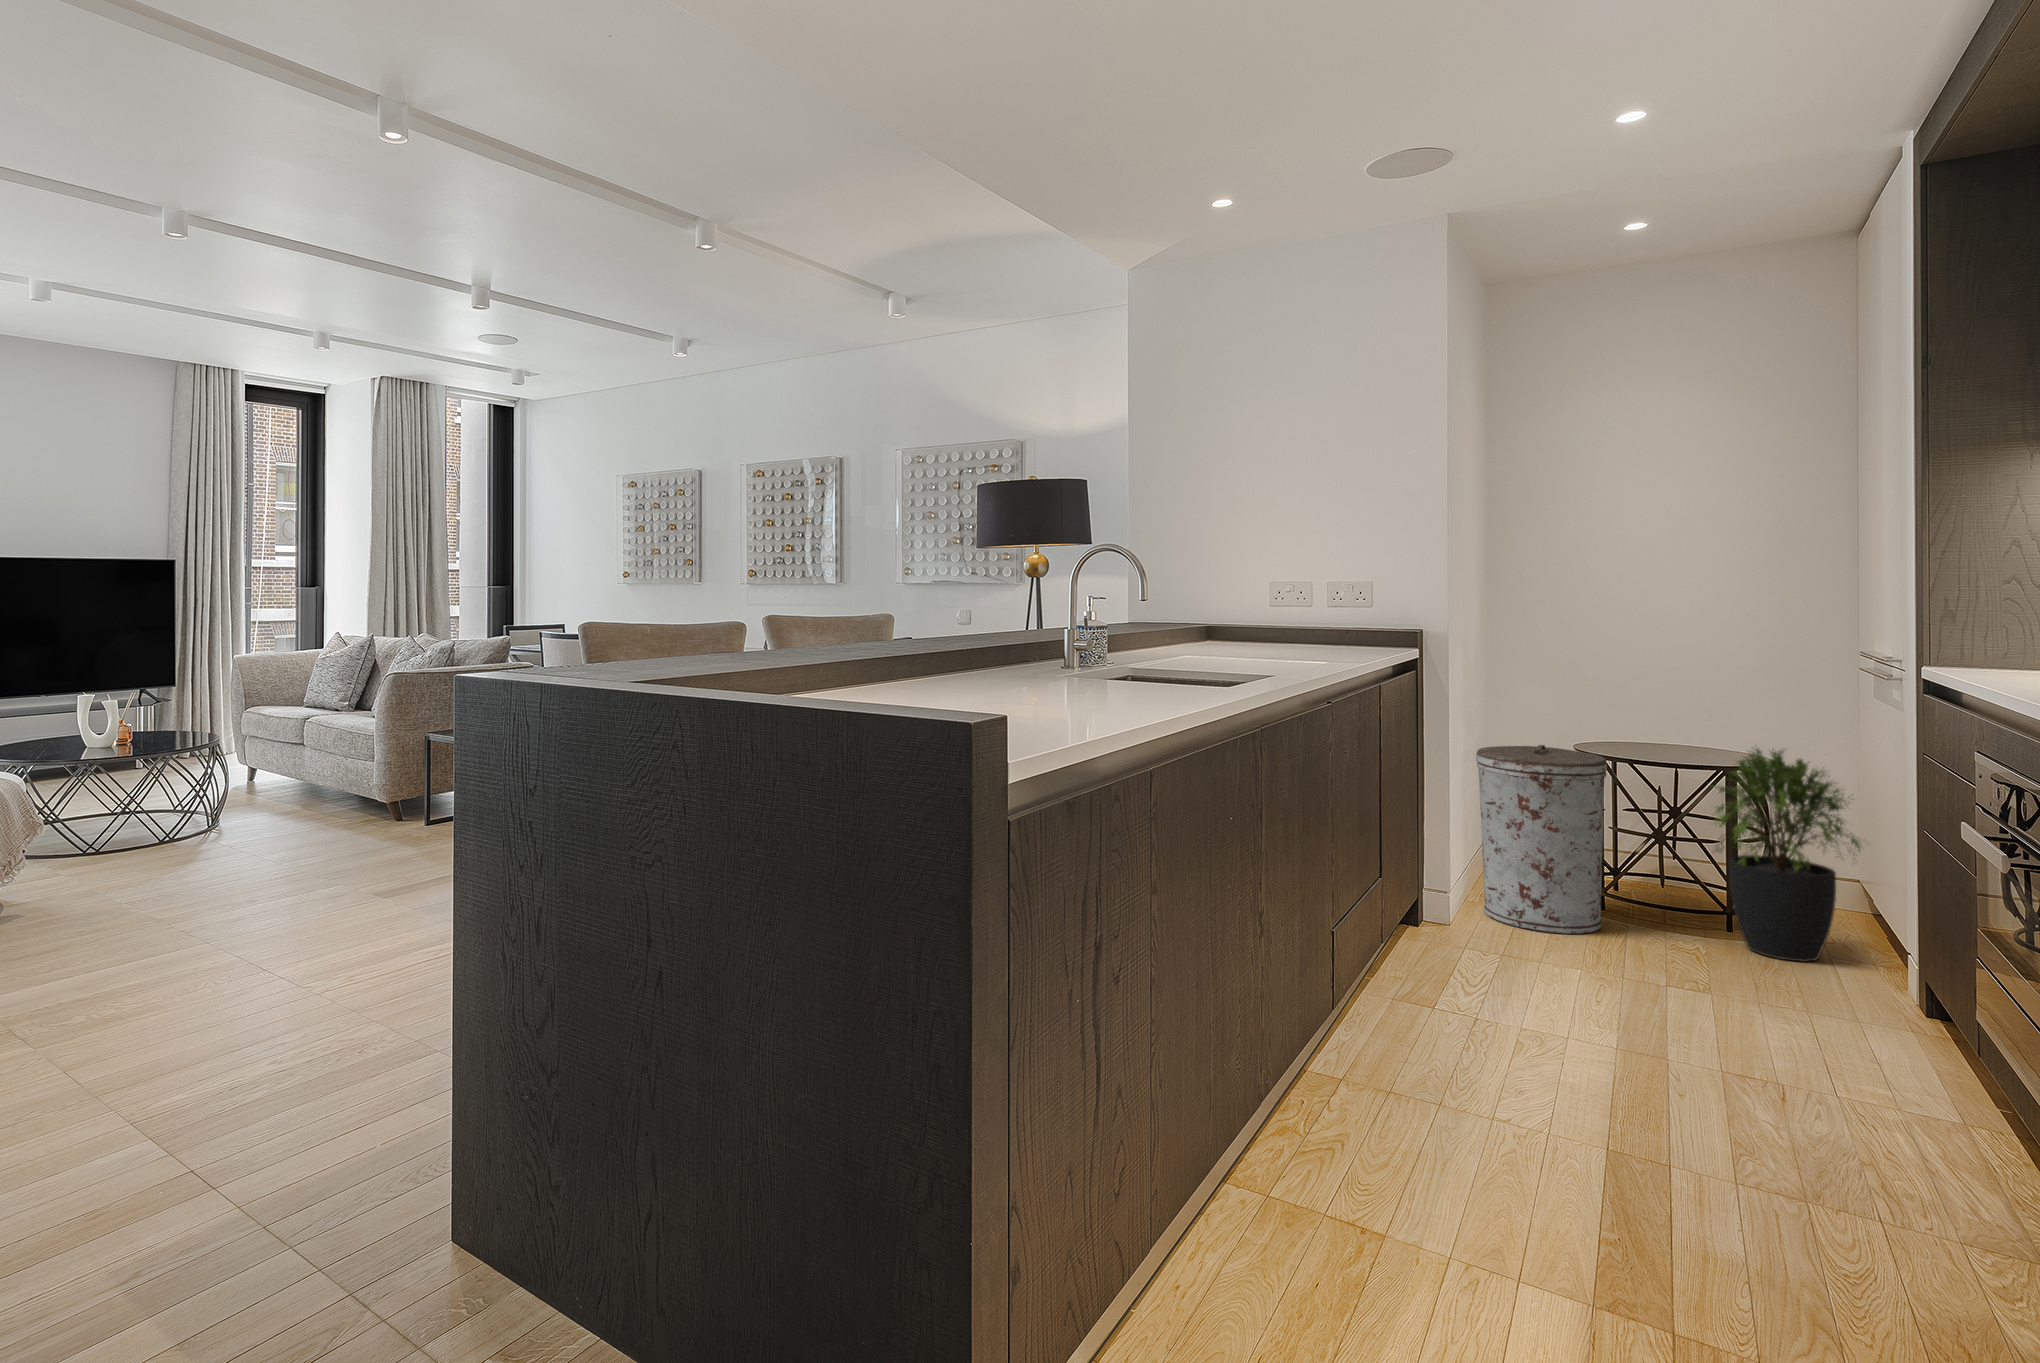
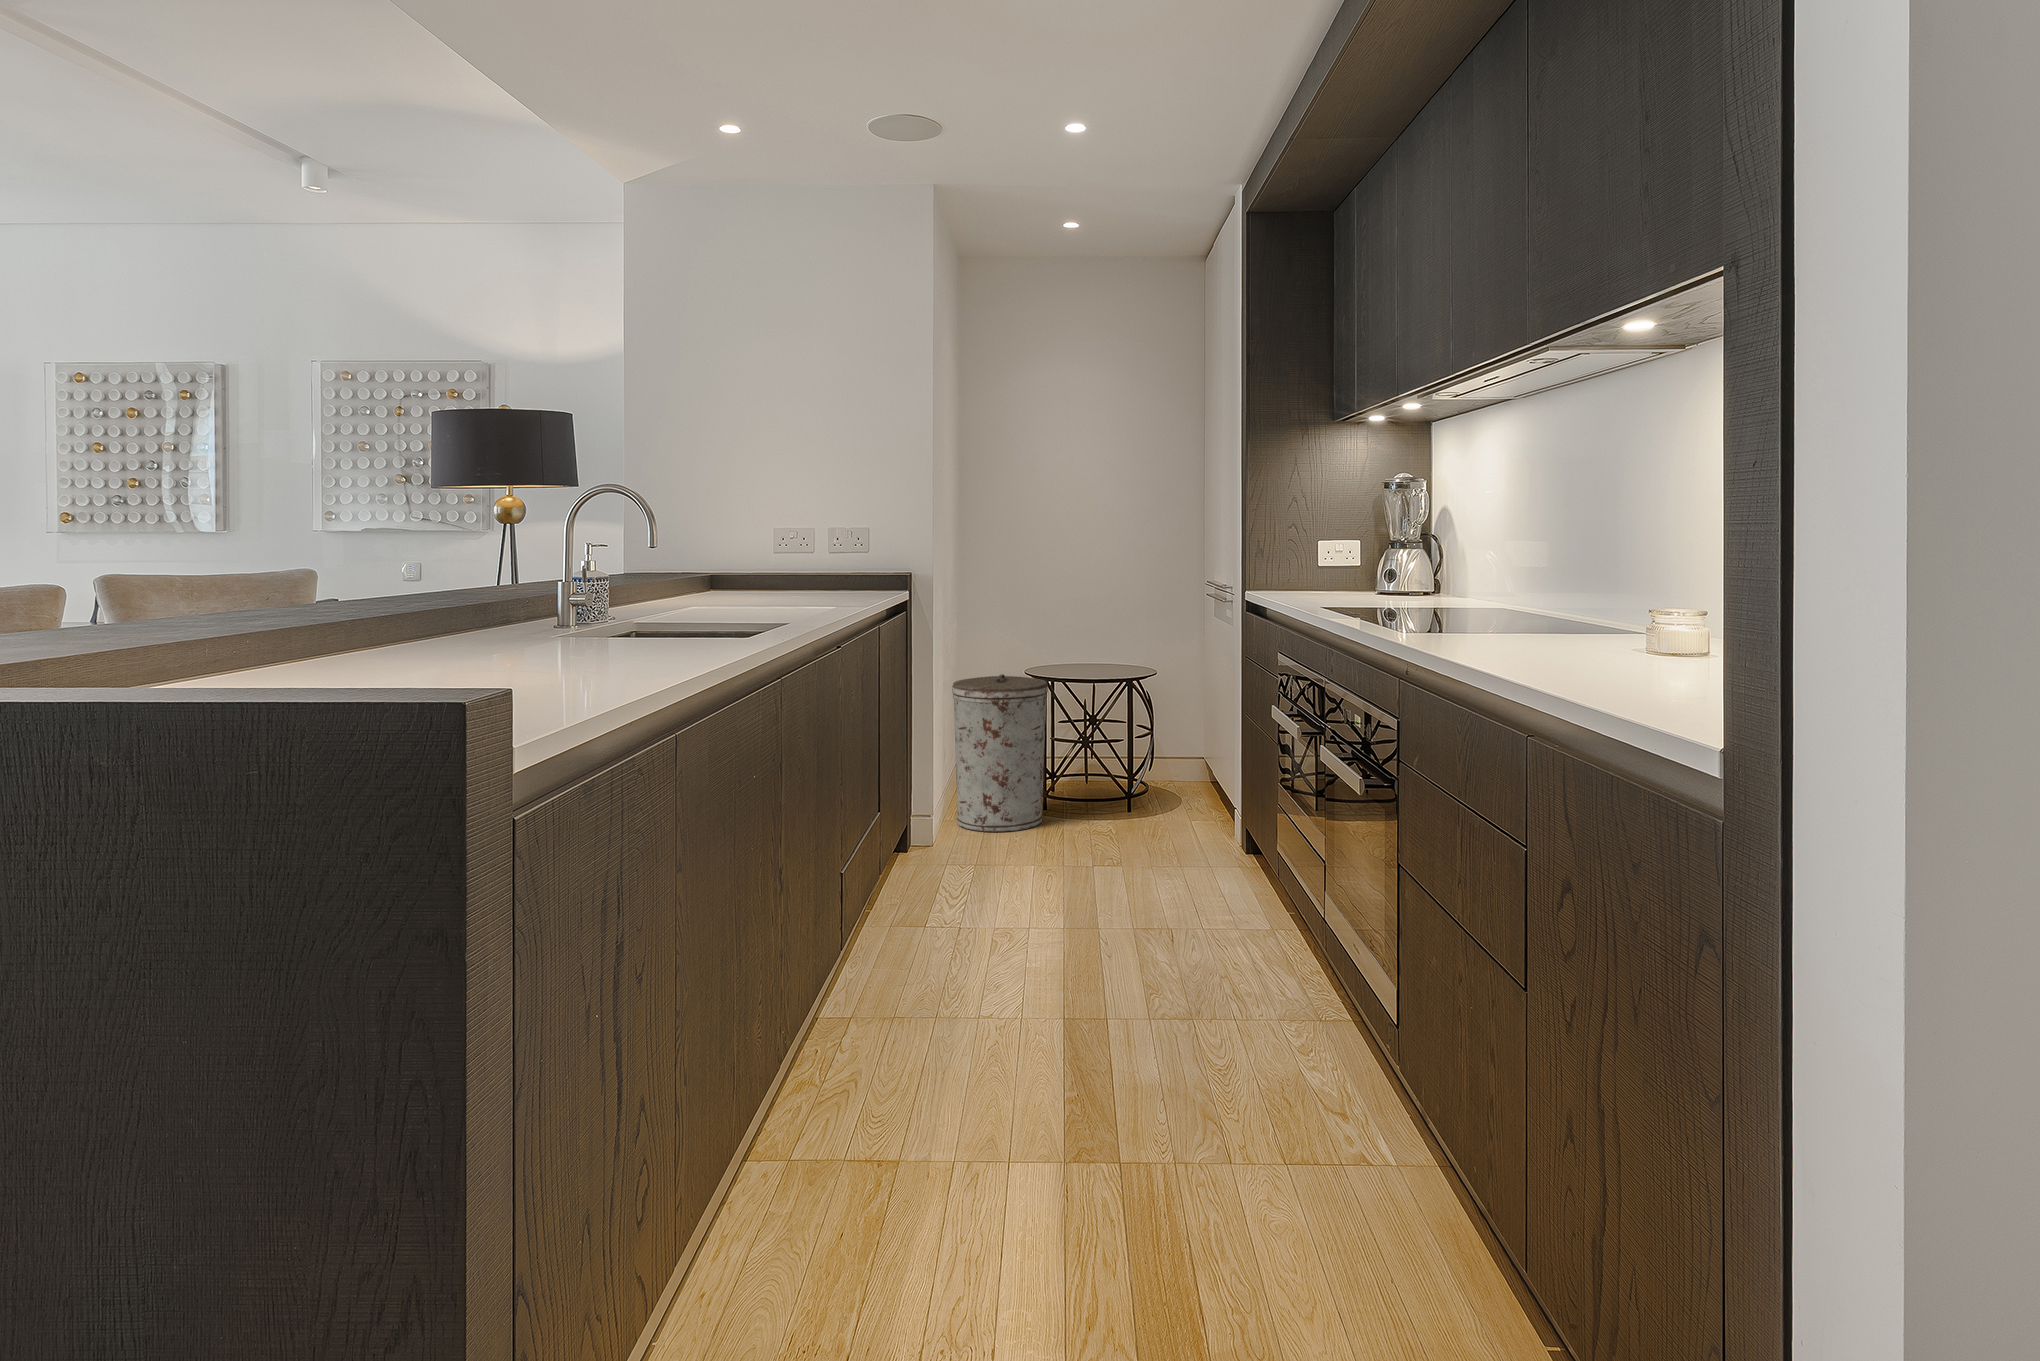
potted plant: present [1711,749,1861,962] -> none [1113,662,1210,824]

